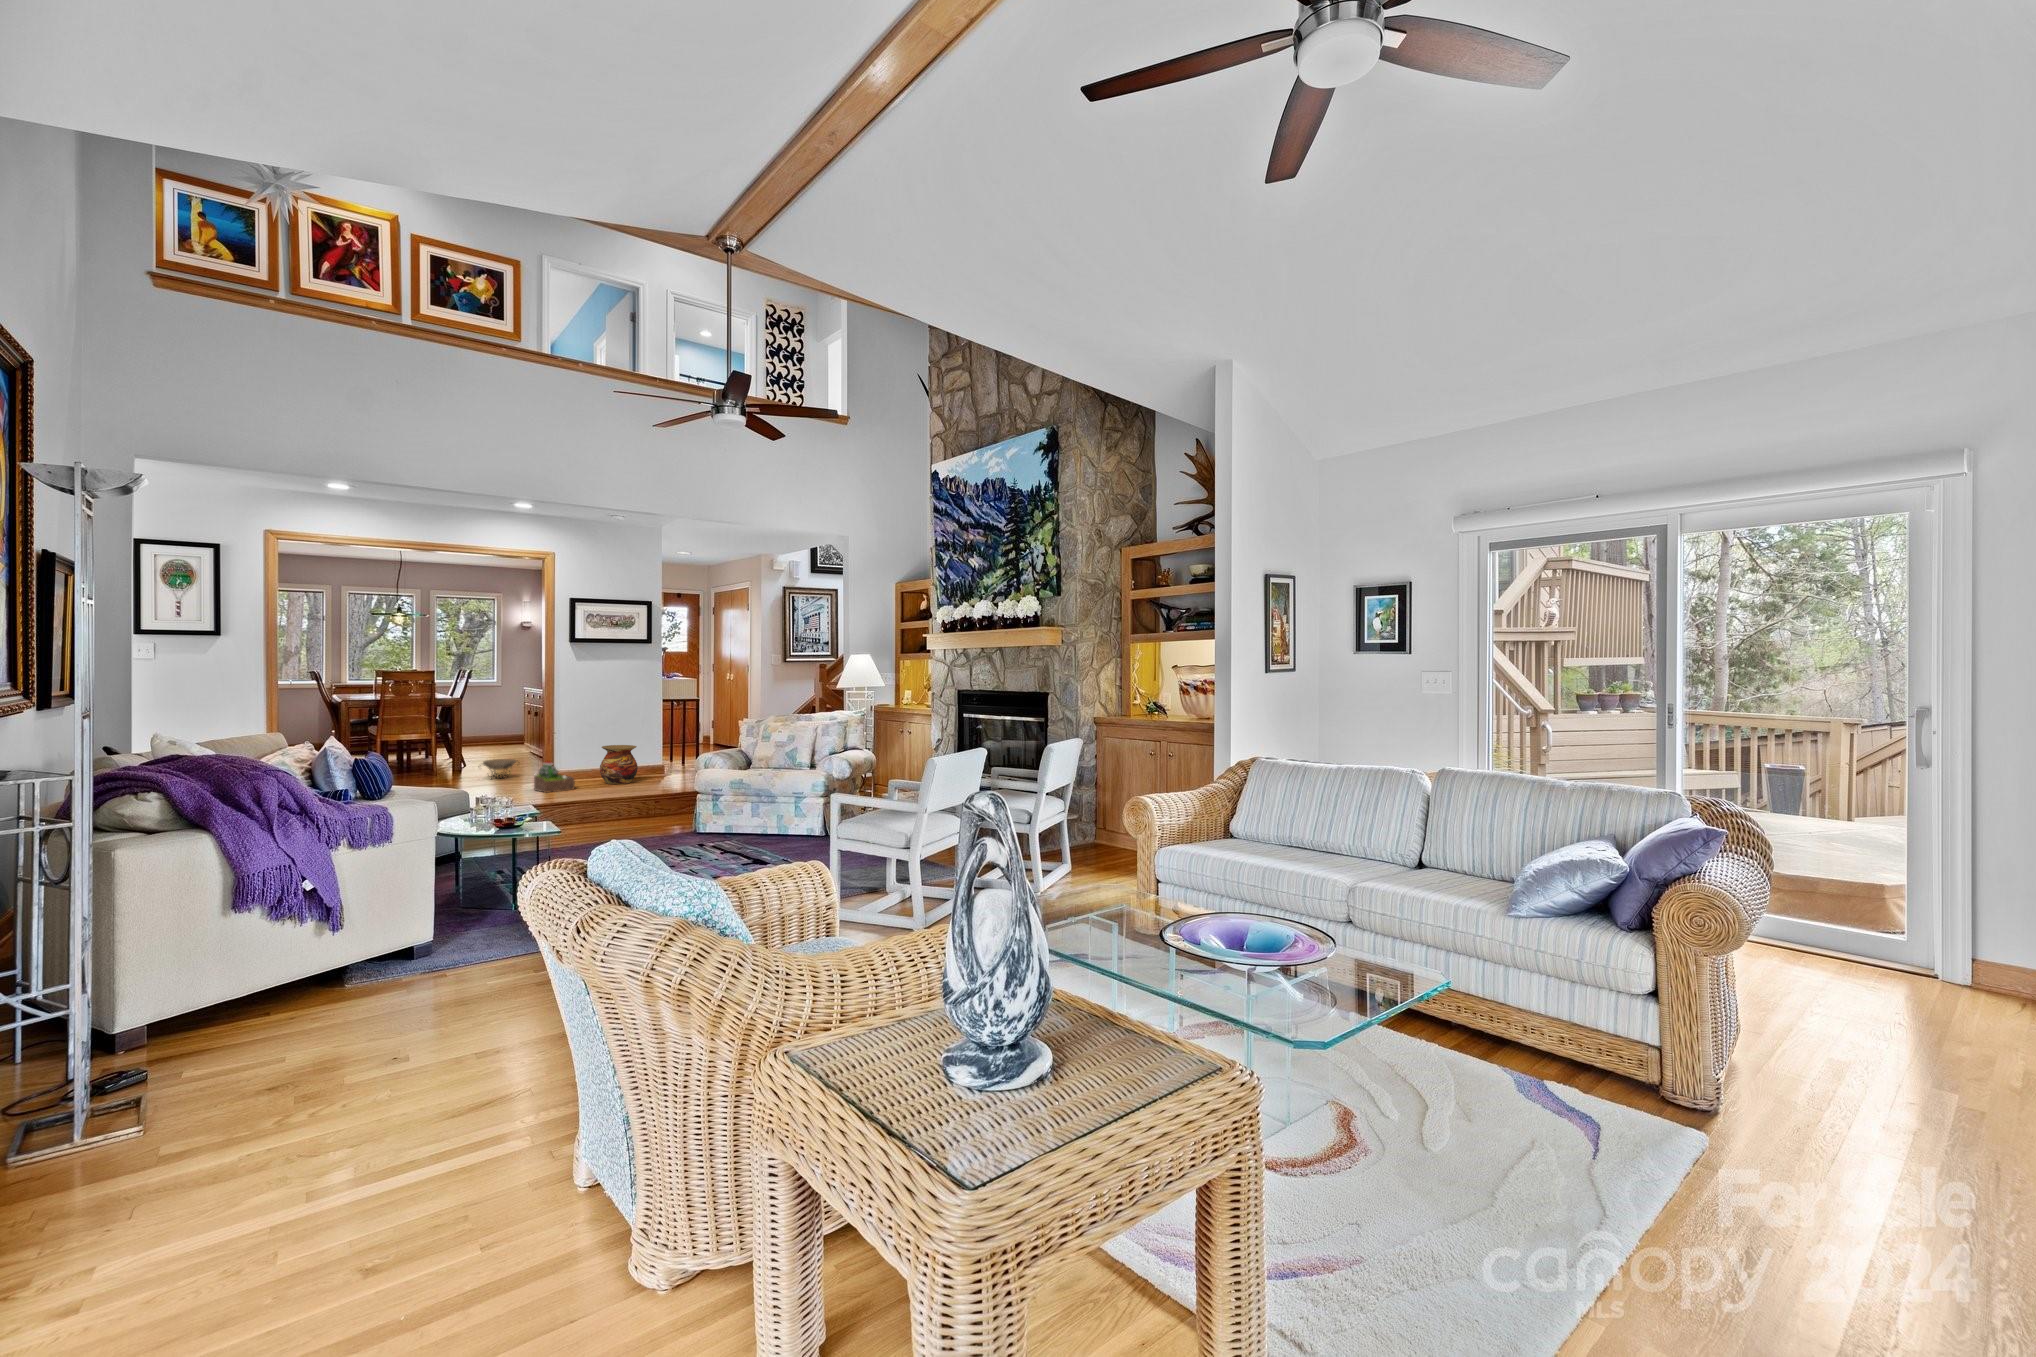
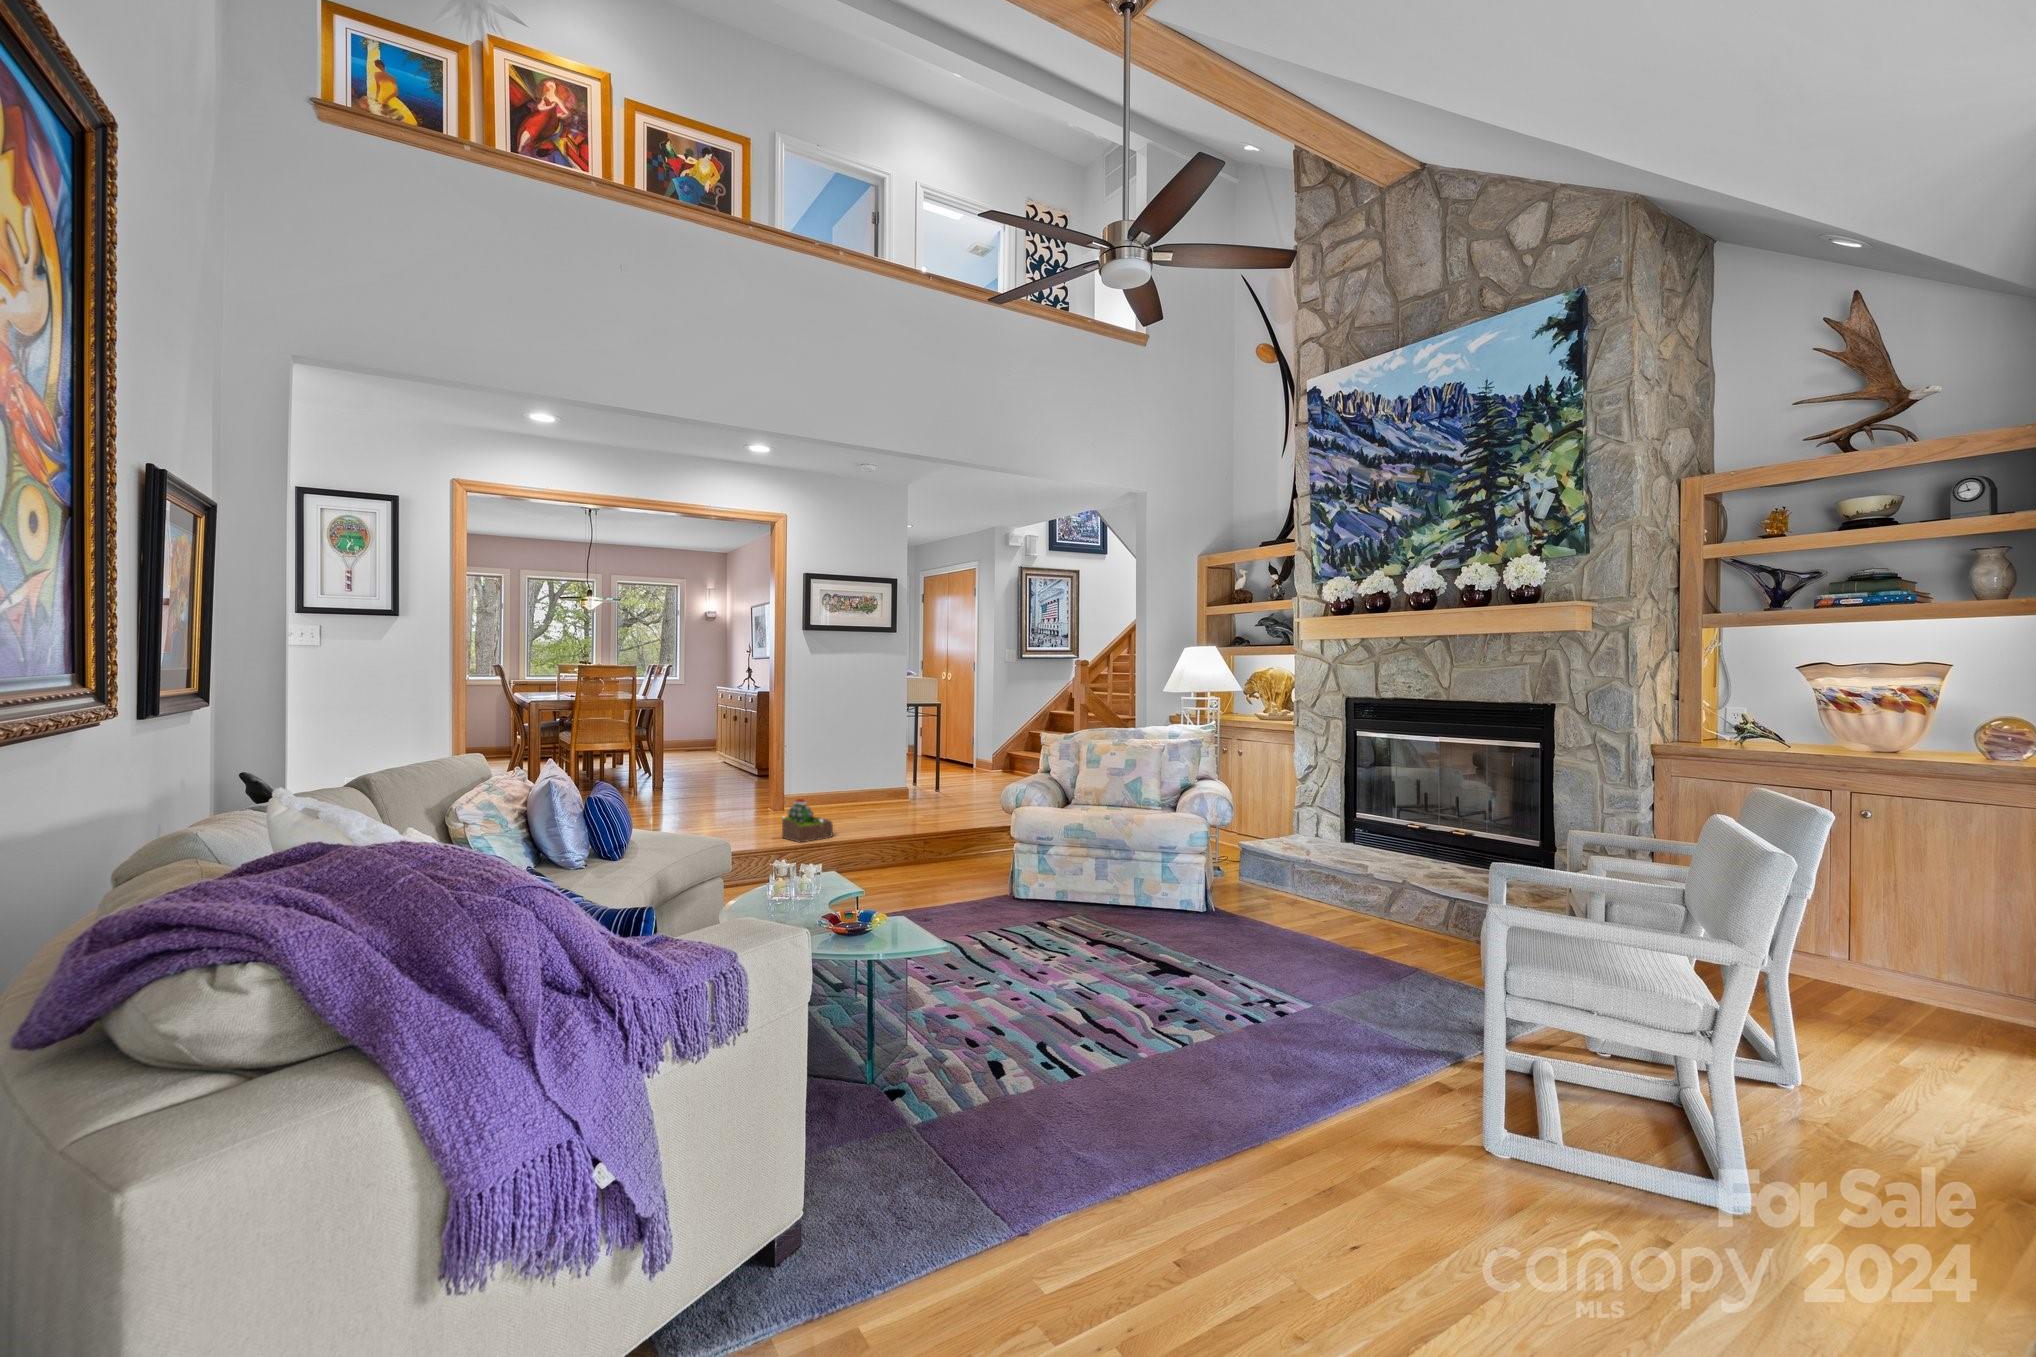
vase: present [600,745,638,784] -> none [858,775,905,829]
decorative bowl: present [483,759,516,779] -> none [704,793,750,820]

